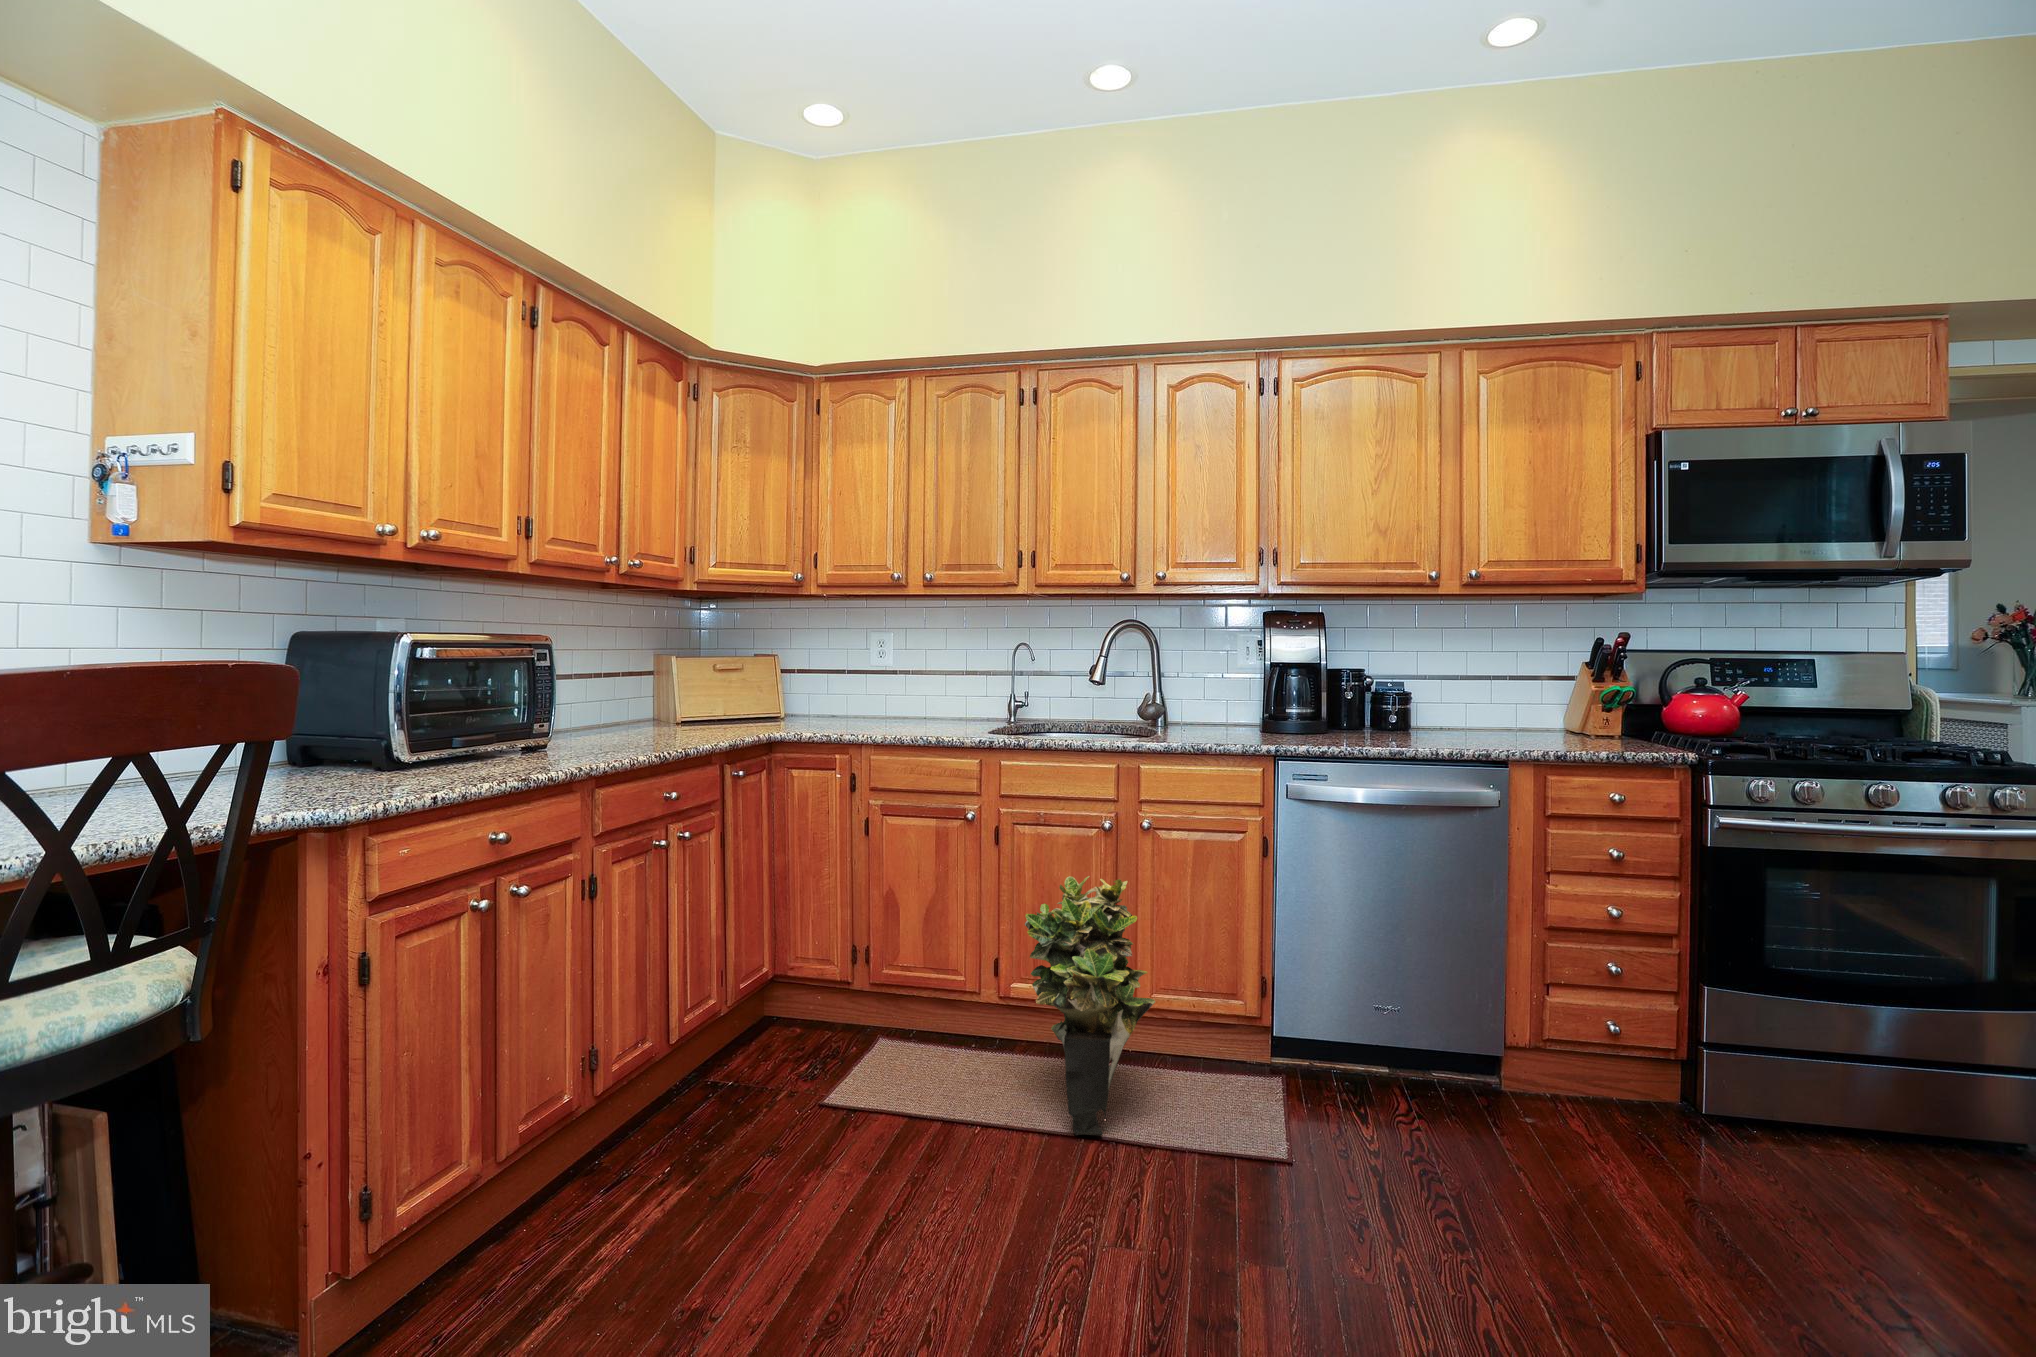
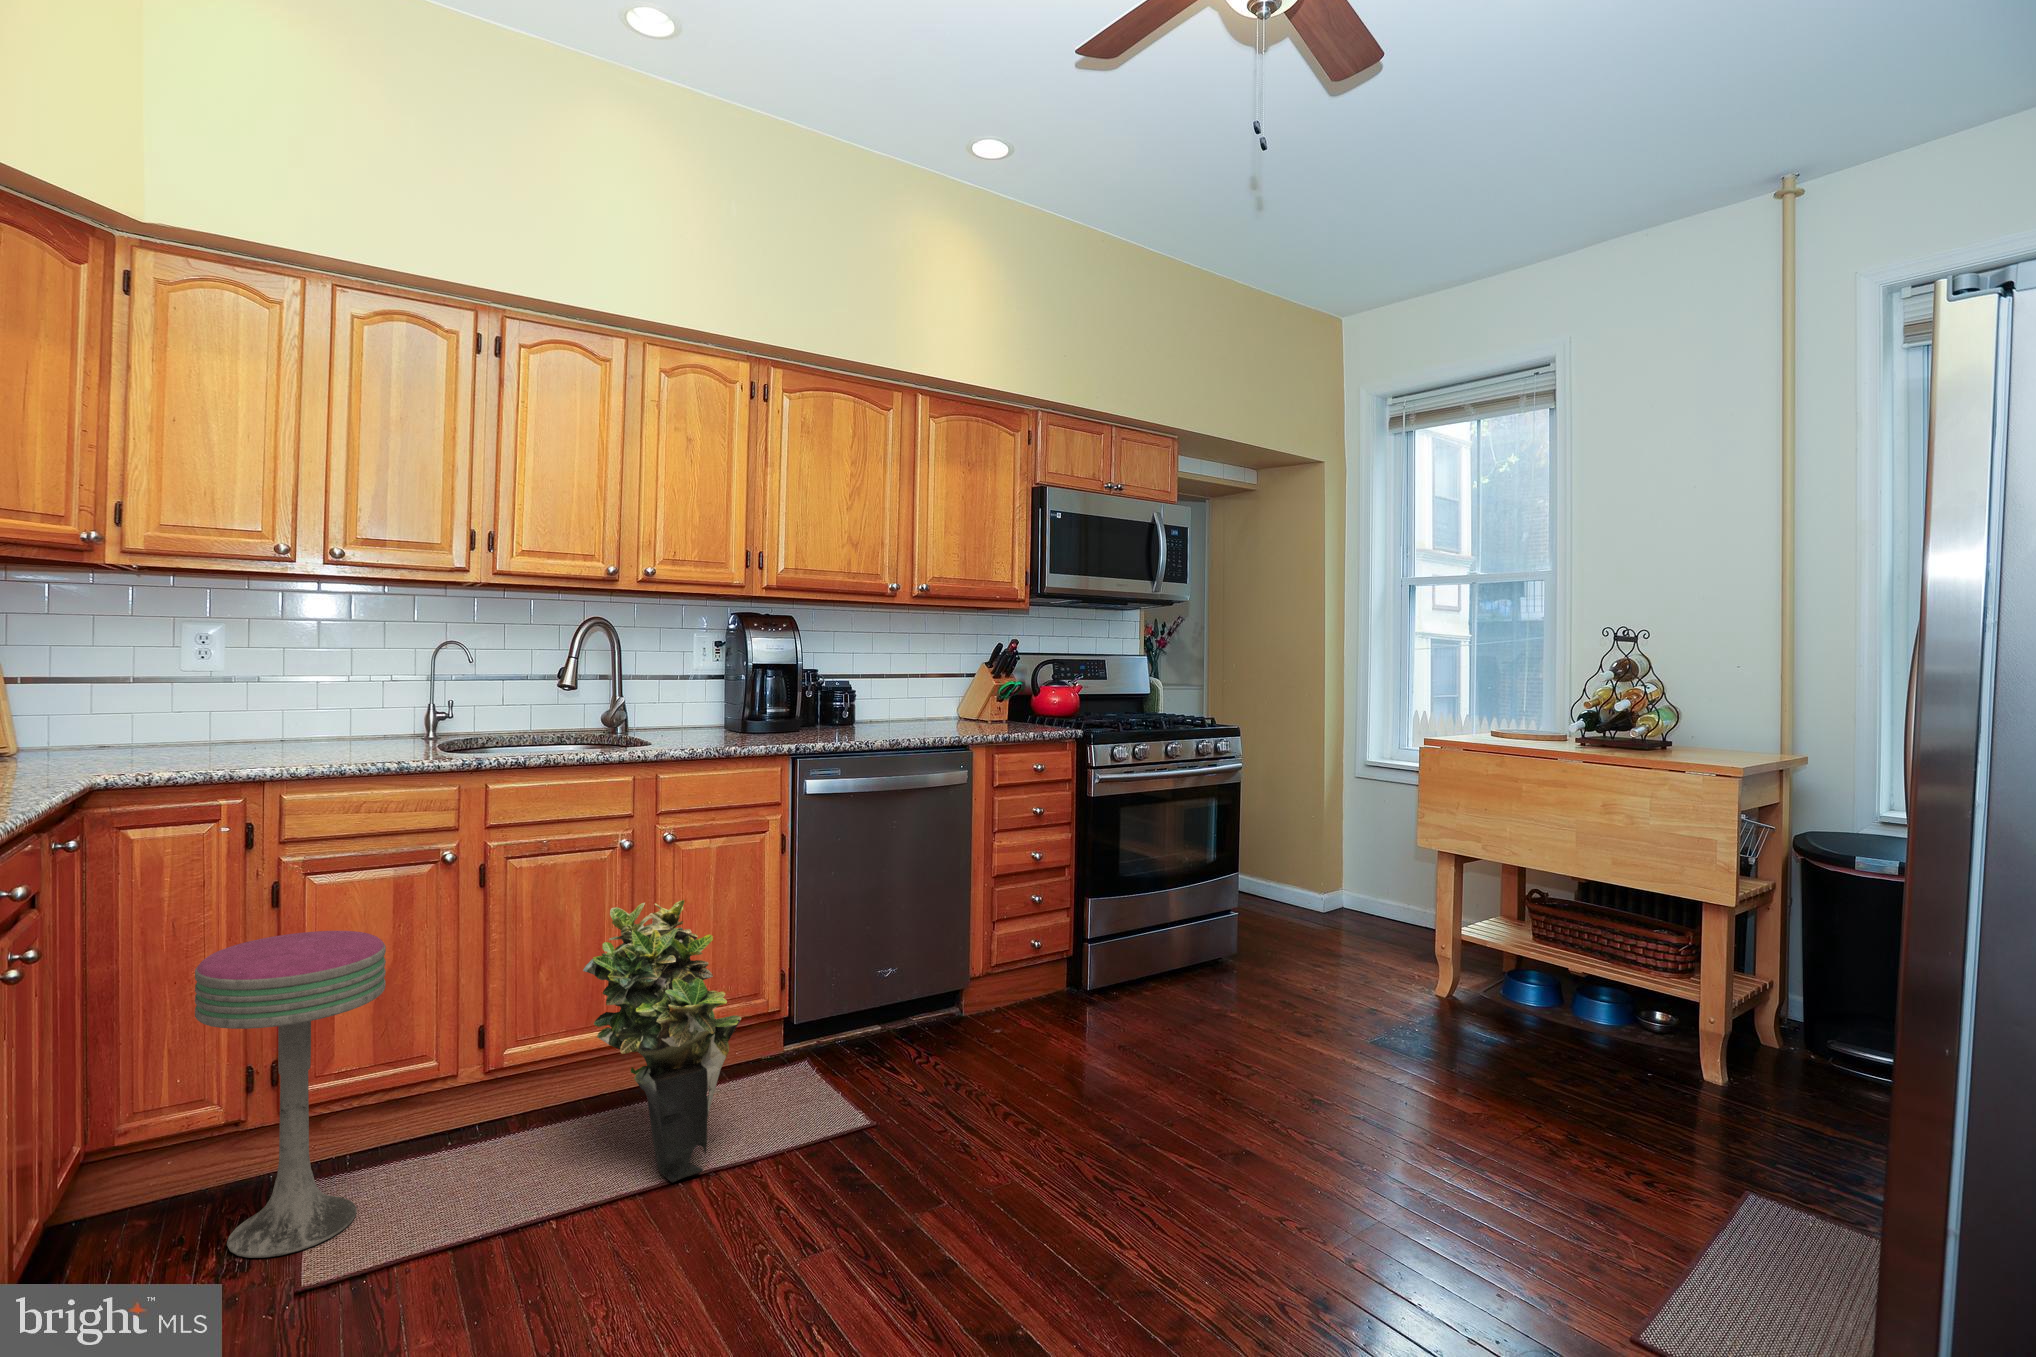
bar stool: none [789,856,902,1083] -> present [195,931,386,1258]

